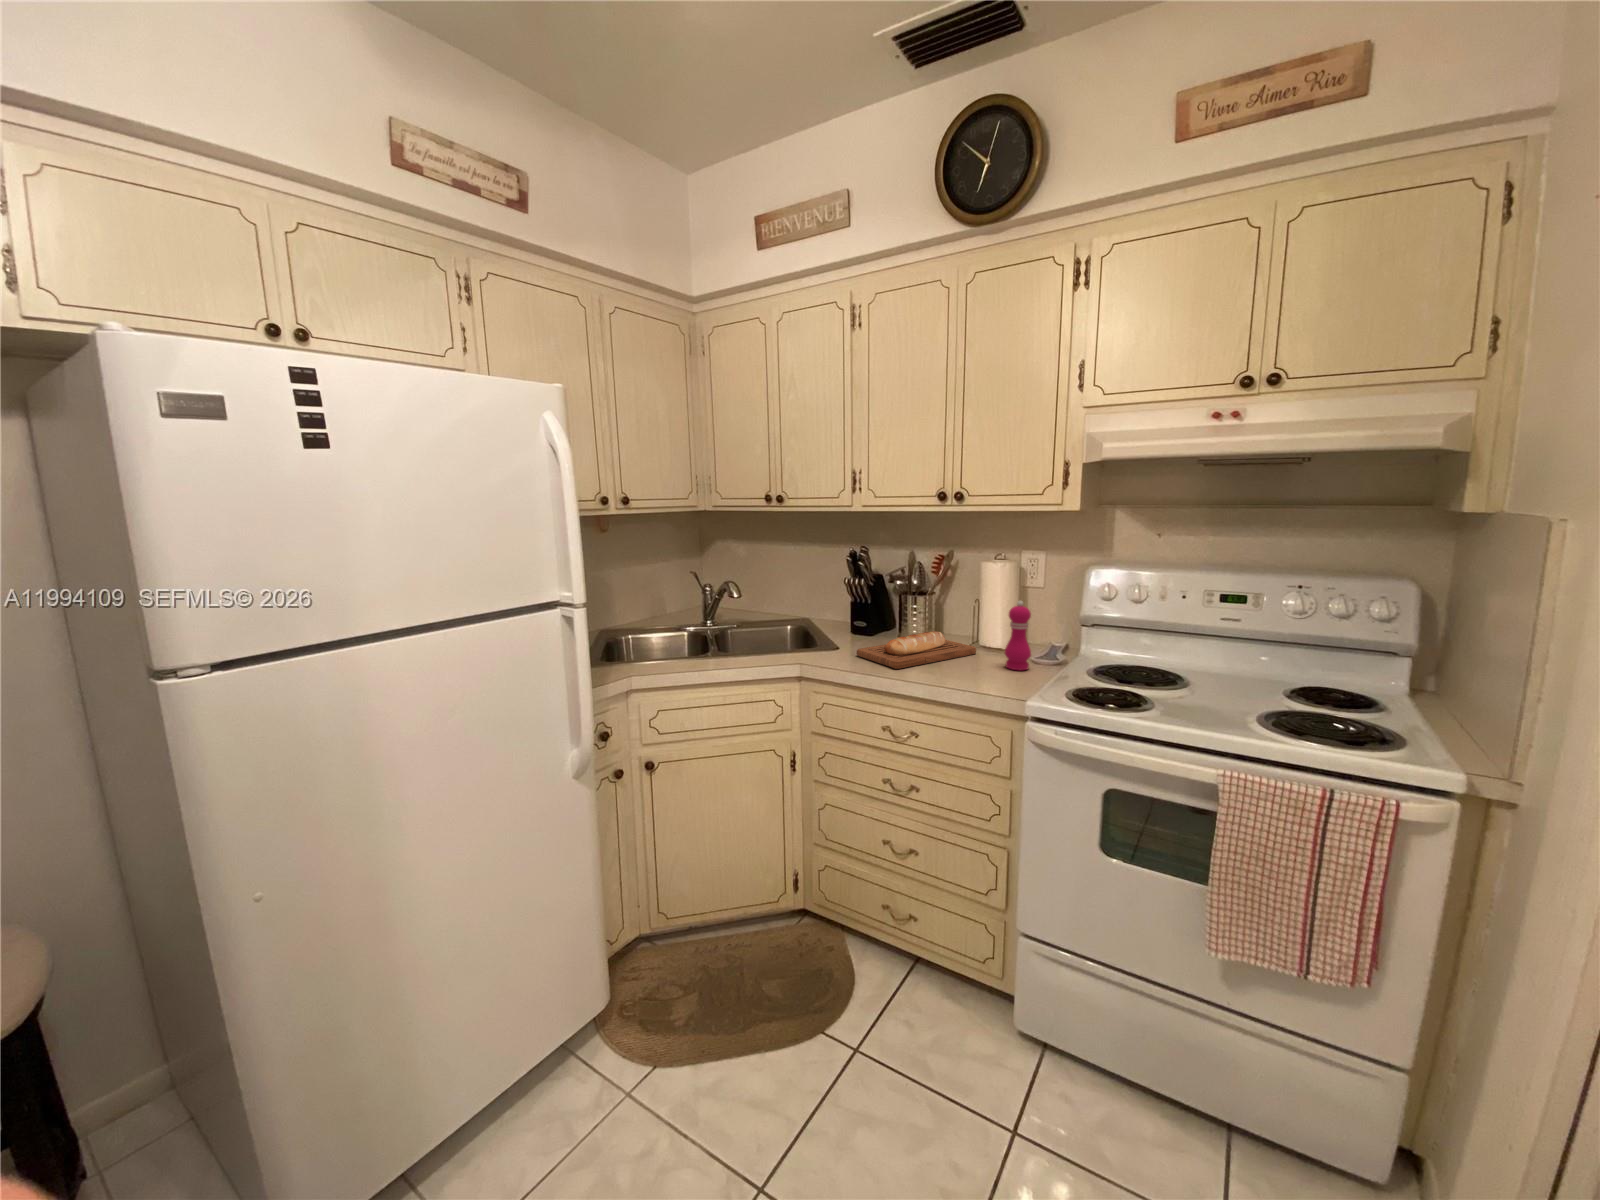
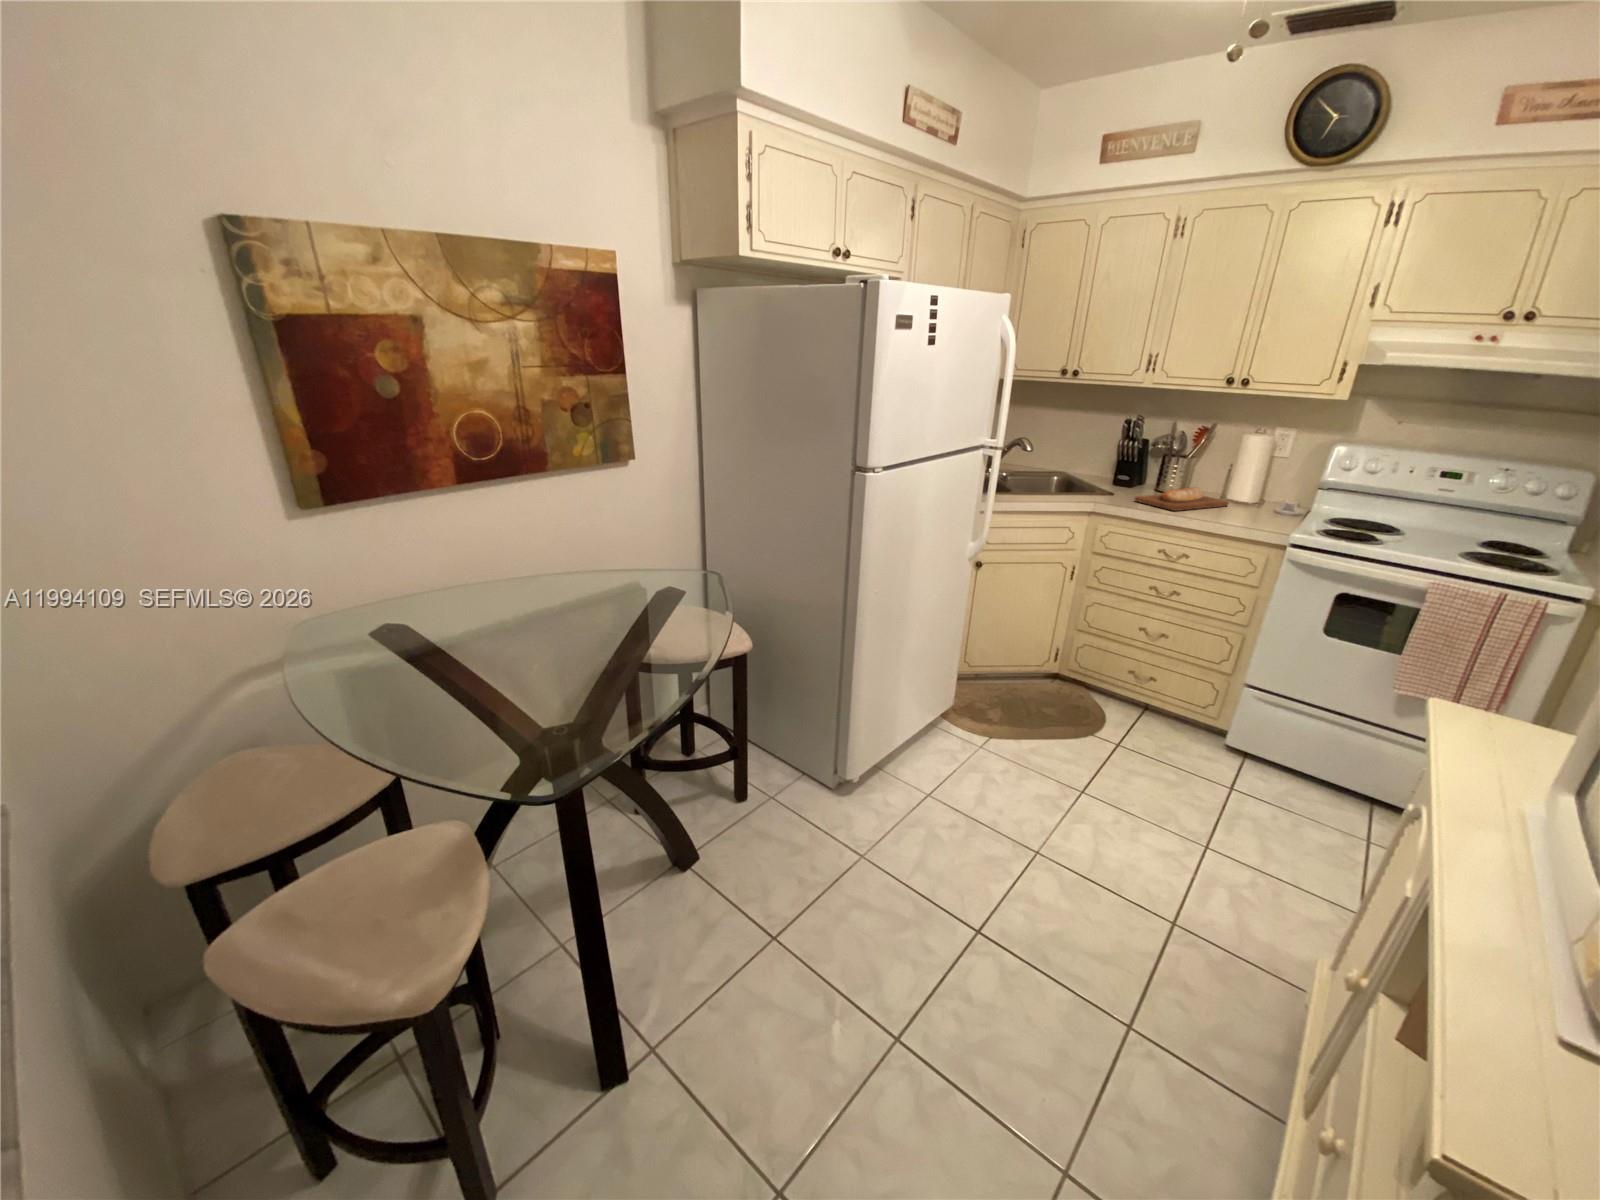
pepper mill: present [1005,601,1031,670] -> none [1256,467,1287,518]

